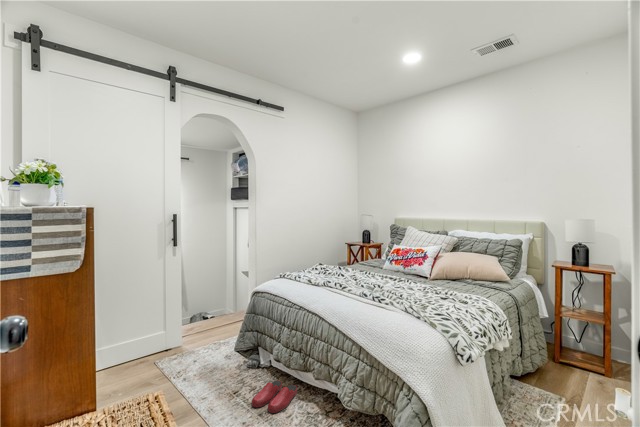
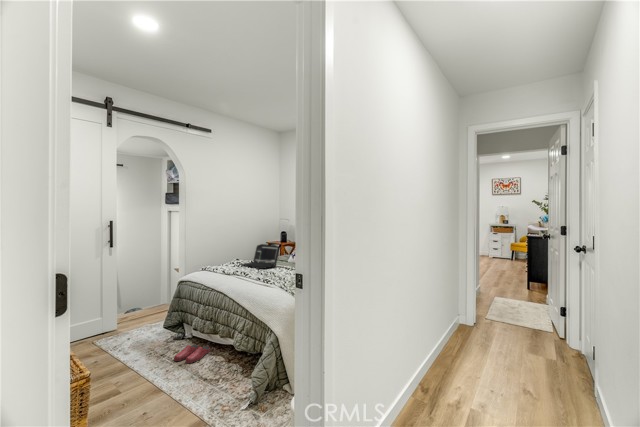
laptop: none [329,246,380,279] -> present [241,244,280,269]

